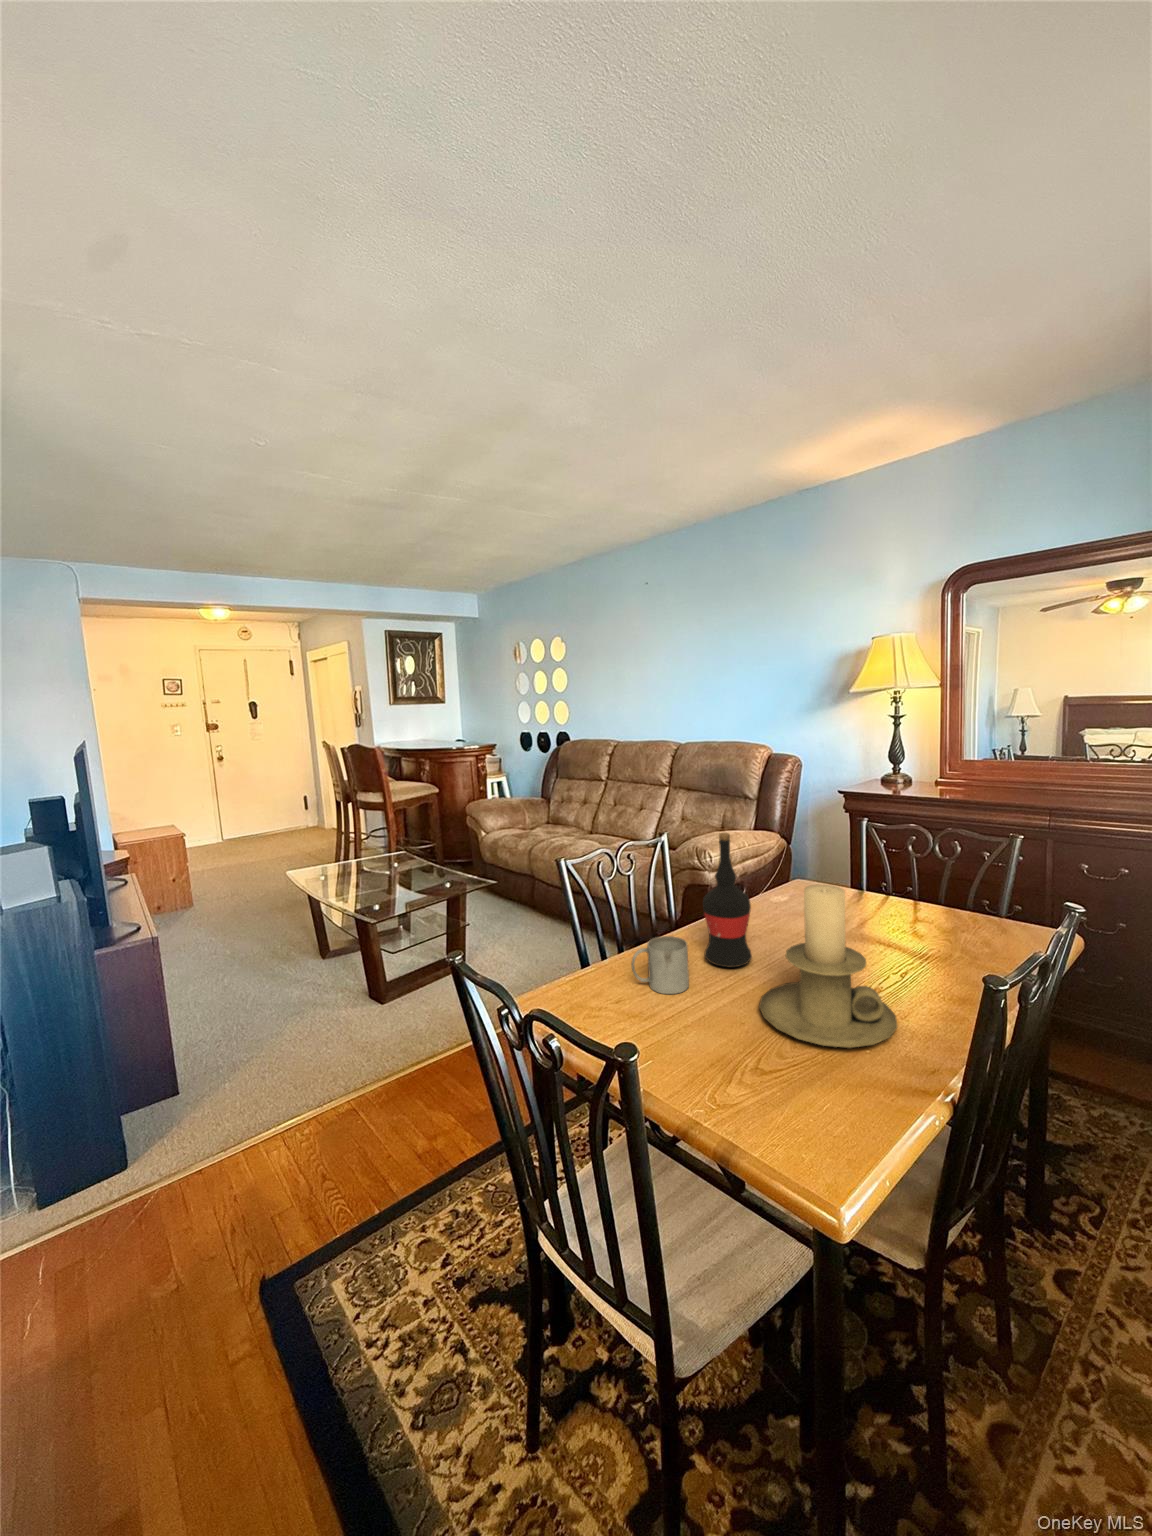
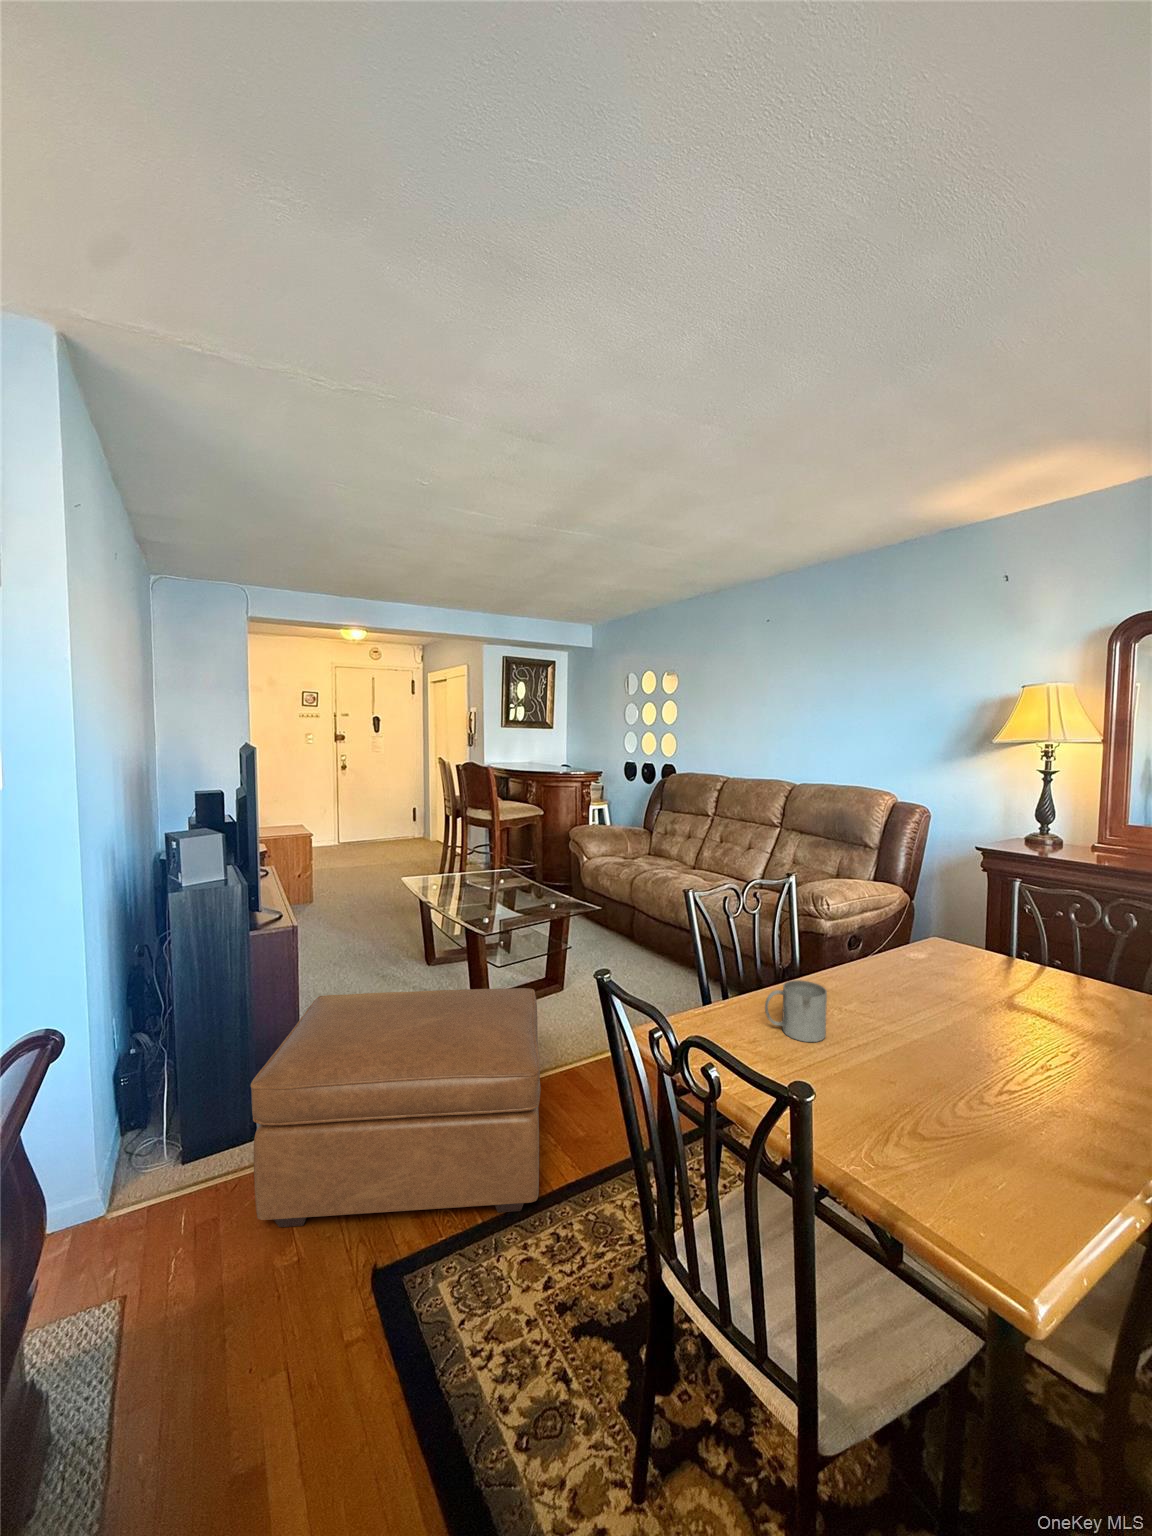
wine bottle: present [703,833,752,967] -> none [840,879,896,1023]
candle holder: present [759,885,897,1048] -> none [908,944,1075,1126]
ottoman: none [103,972,436,1256] -> present [251,988,541,1227]

